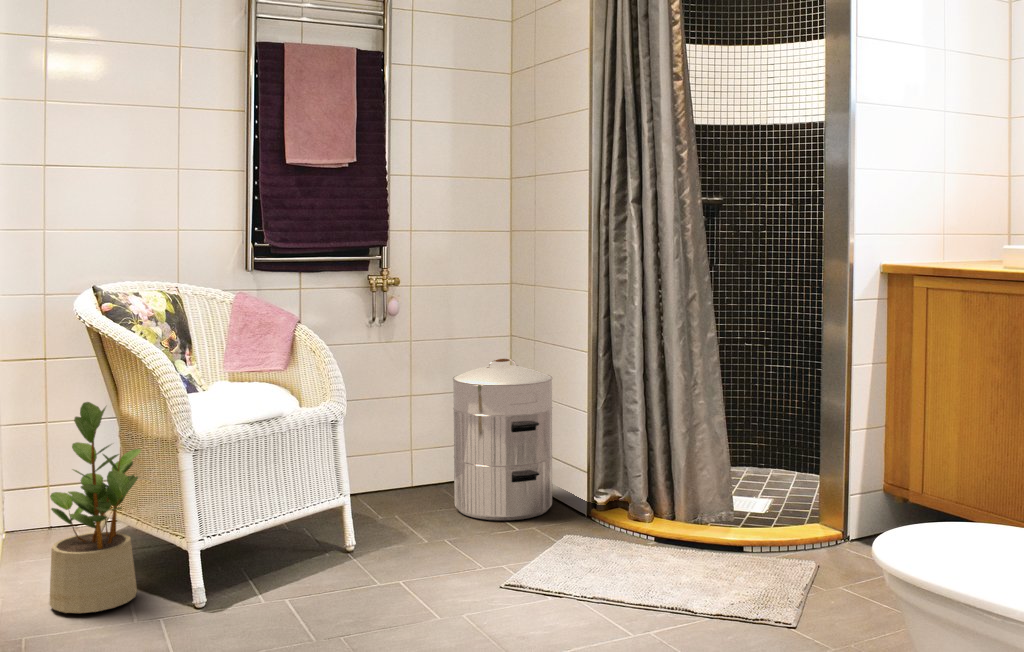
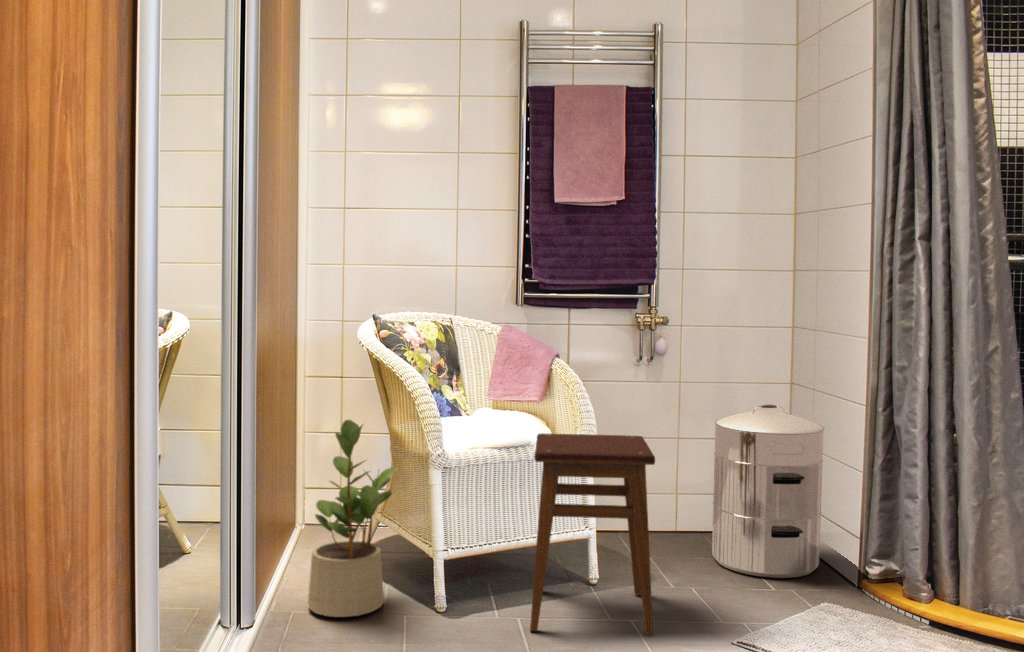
stool: none [289,396,421,595] -> present [530,434,655,635]

